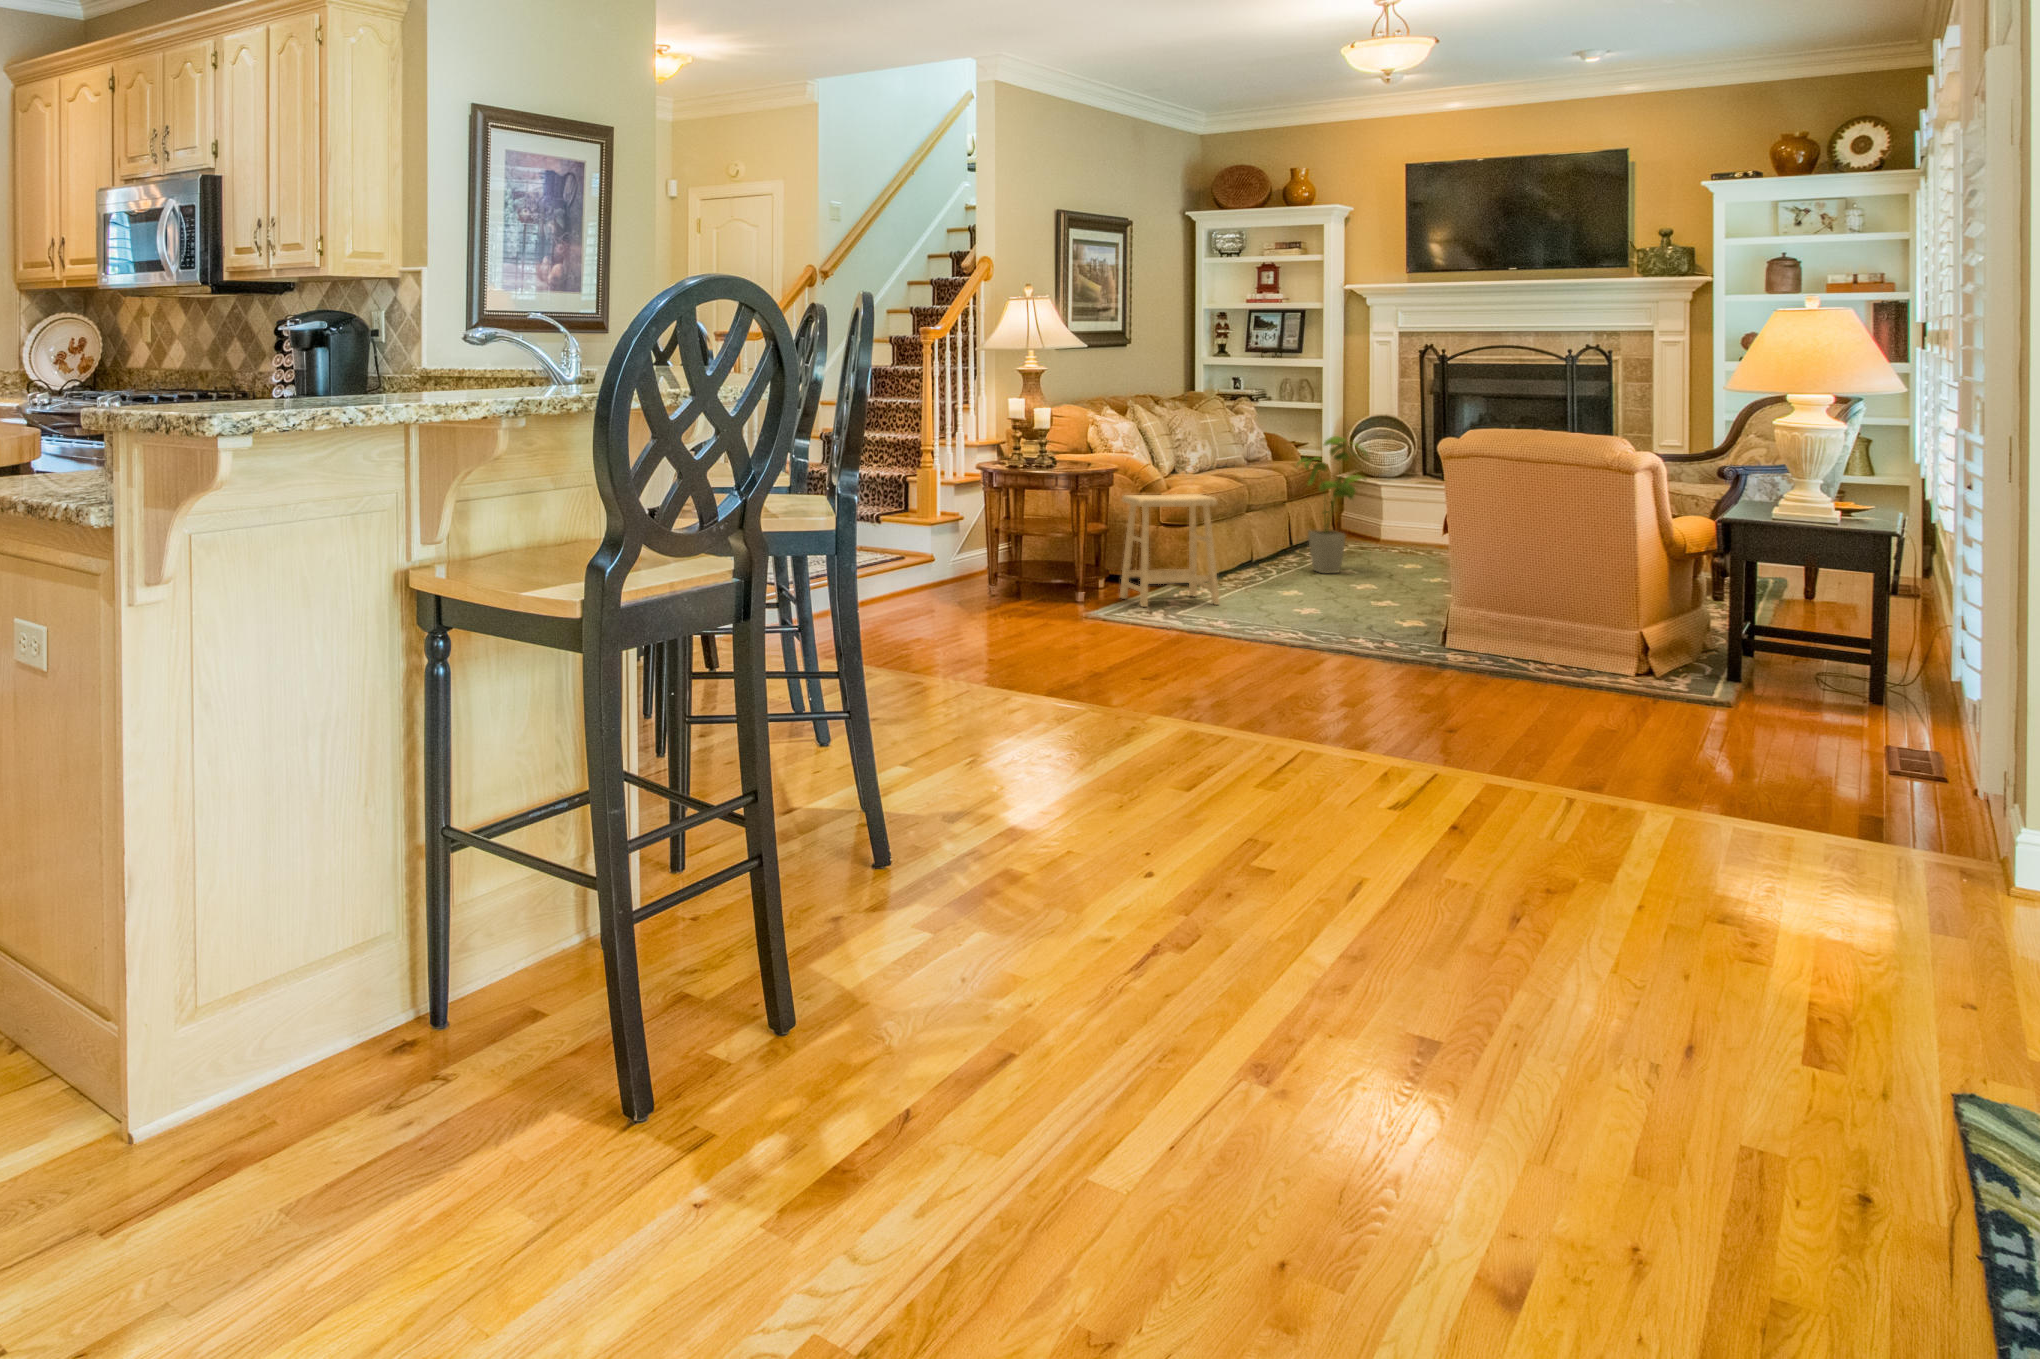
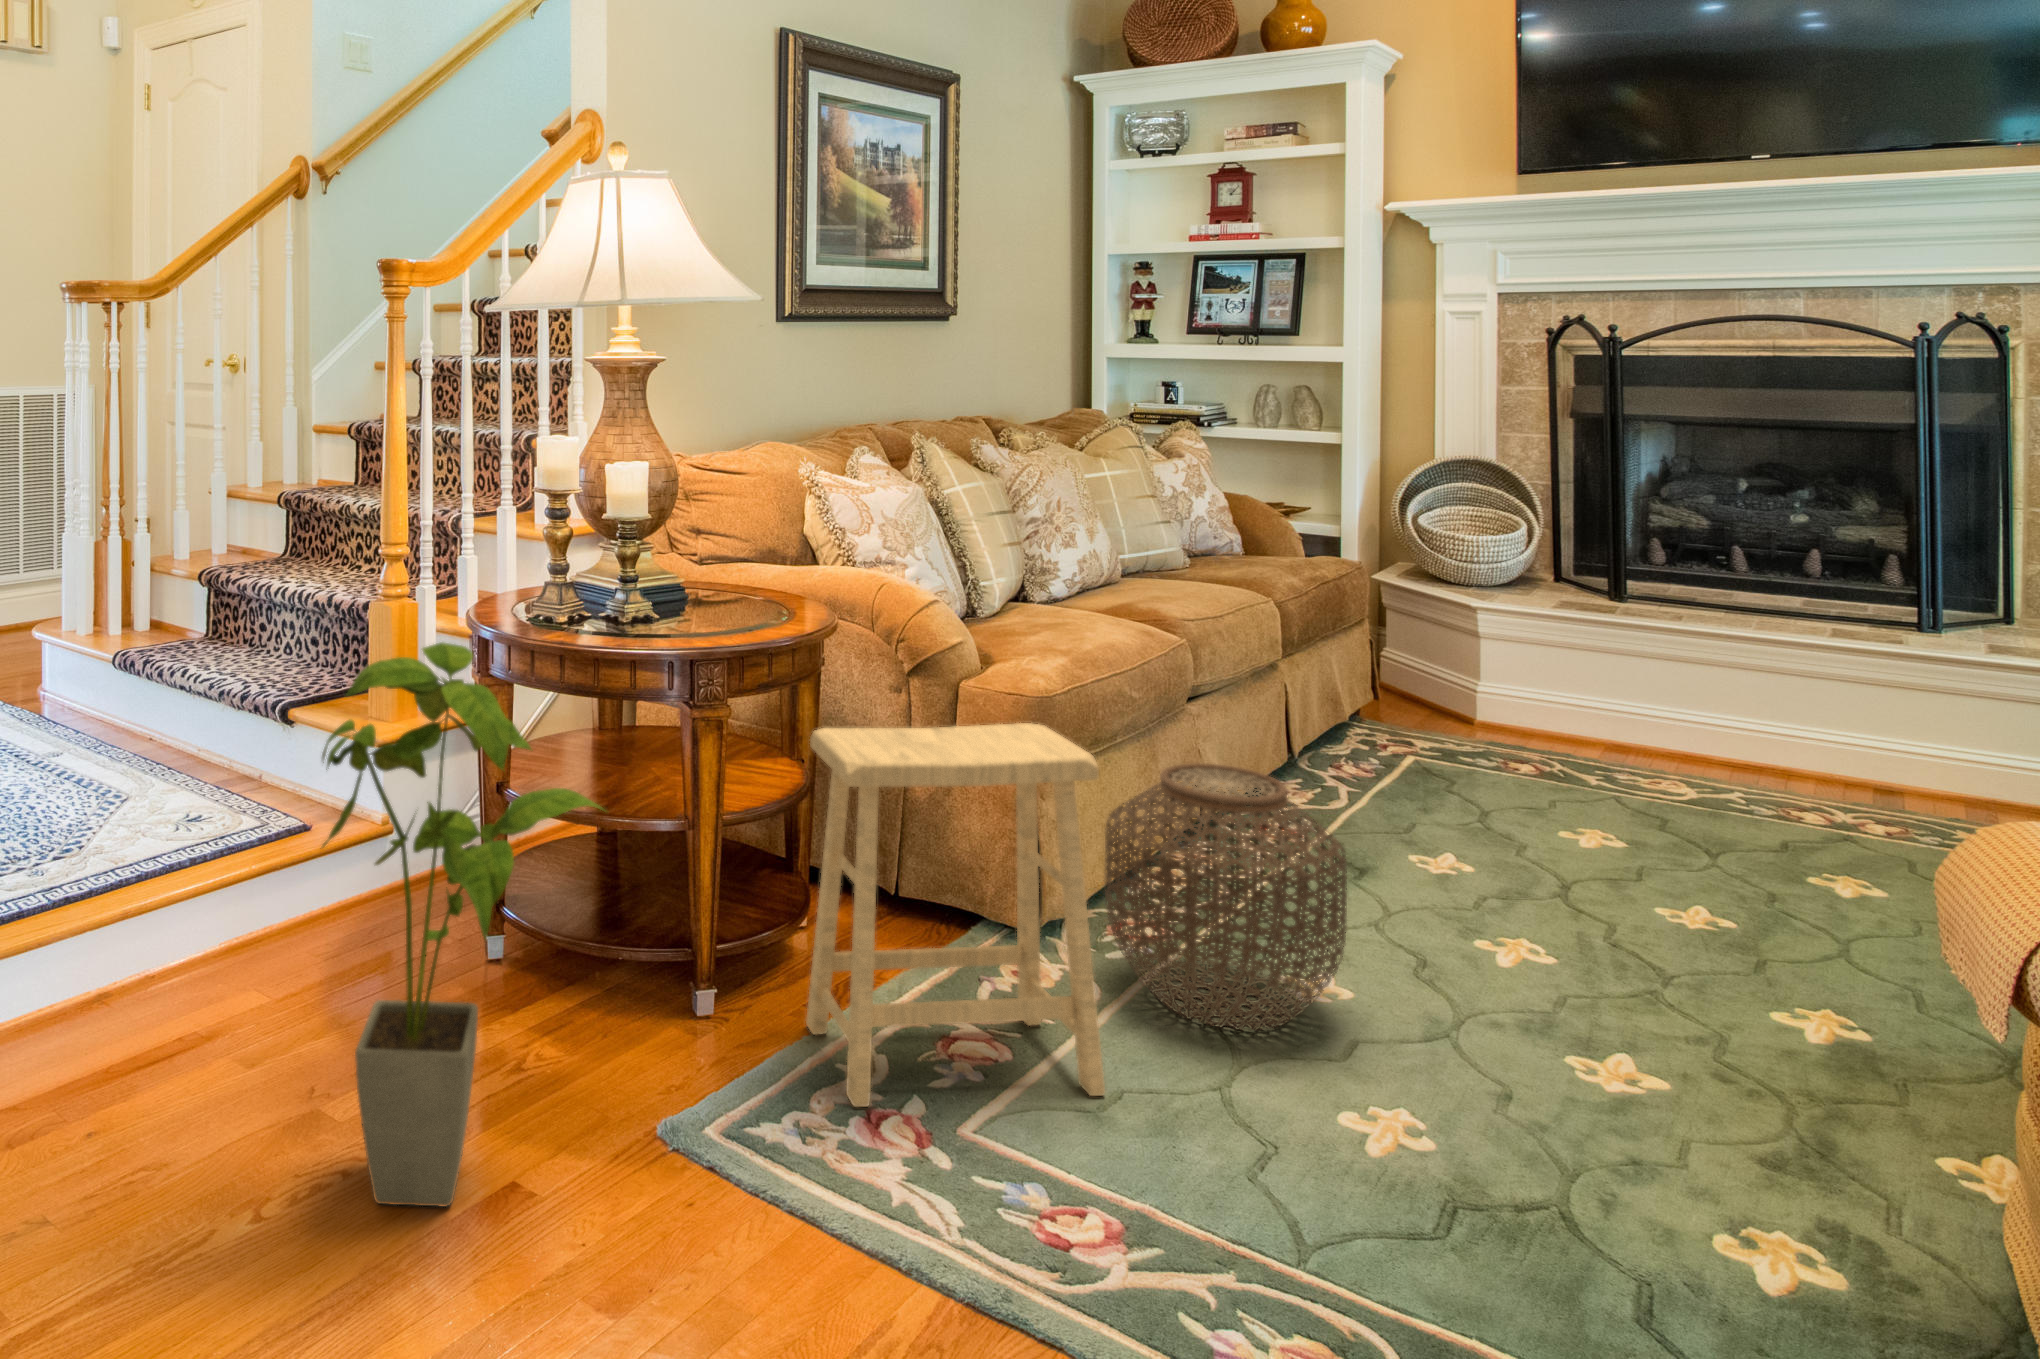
house plant: present [1297,436,1367,573] -> present [322,642,604,1206]
woven basket: none [1217,513,1297,596] -> present [1105,763,1347,1030]

